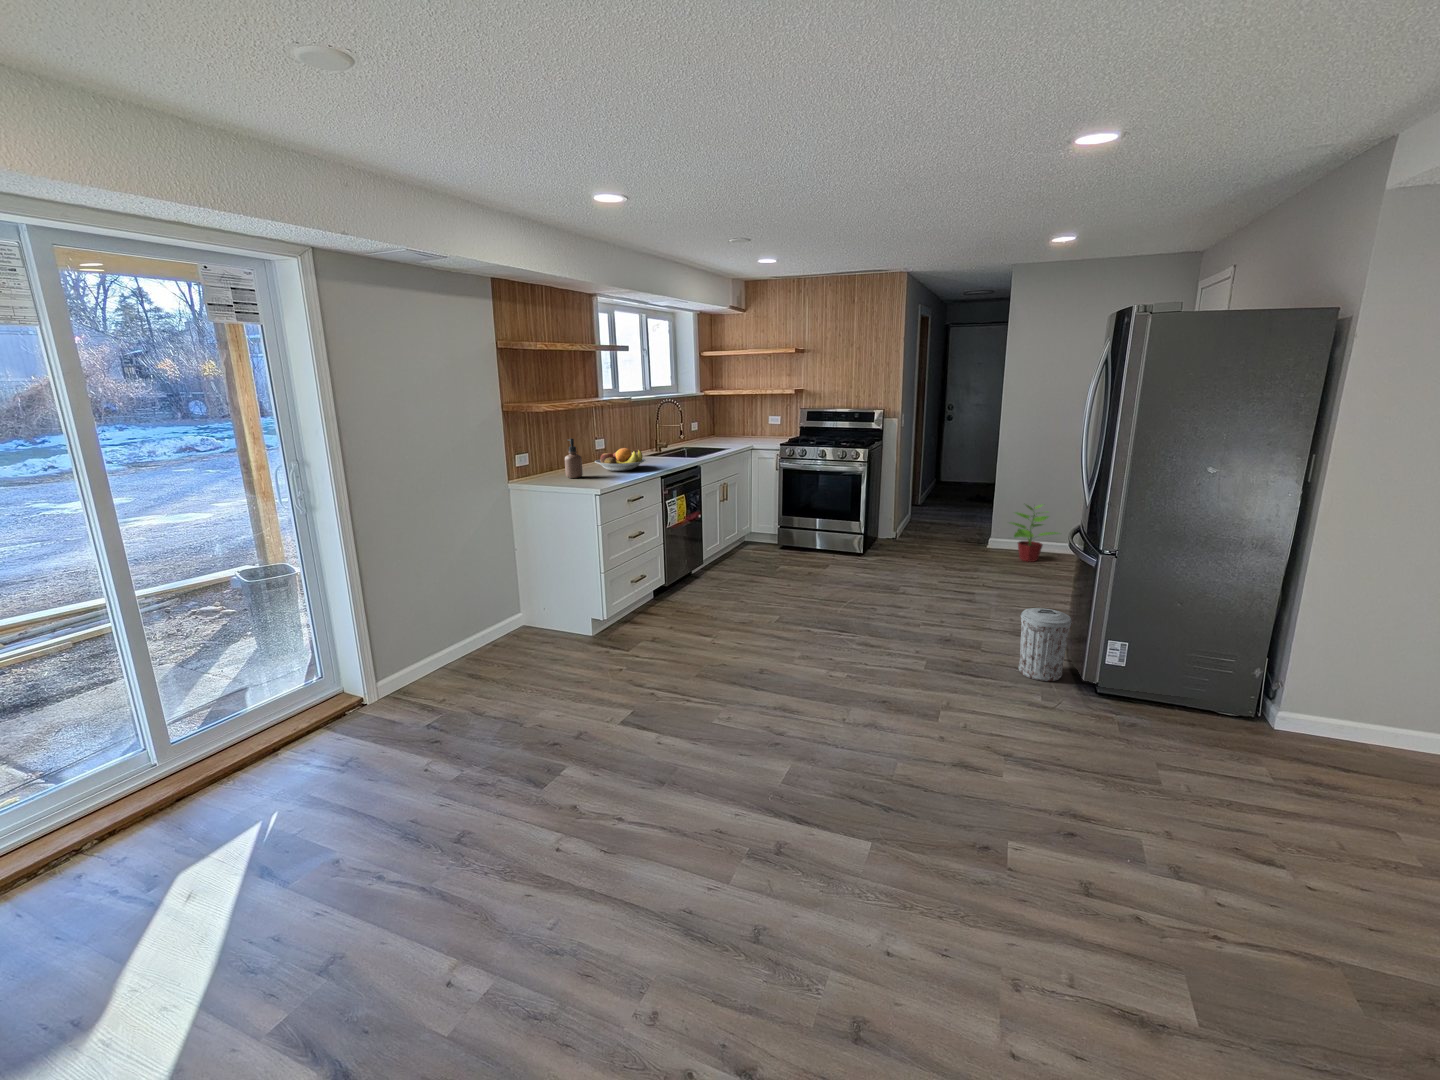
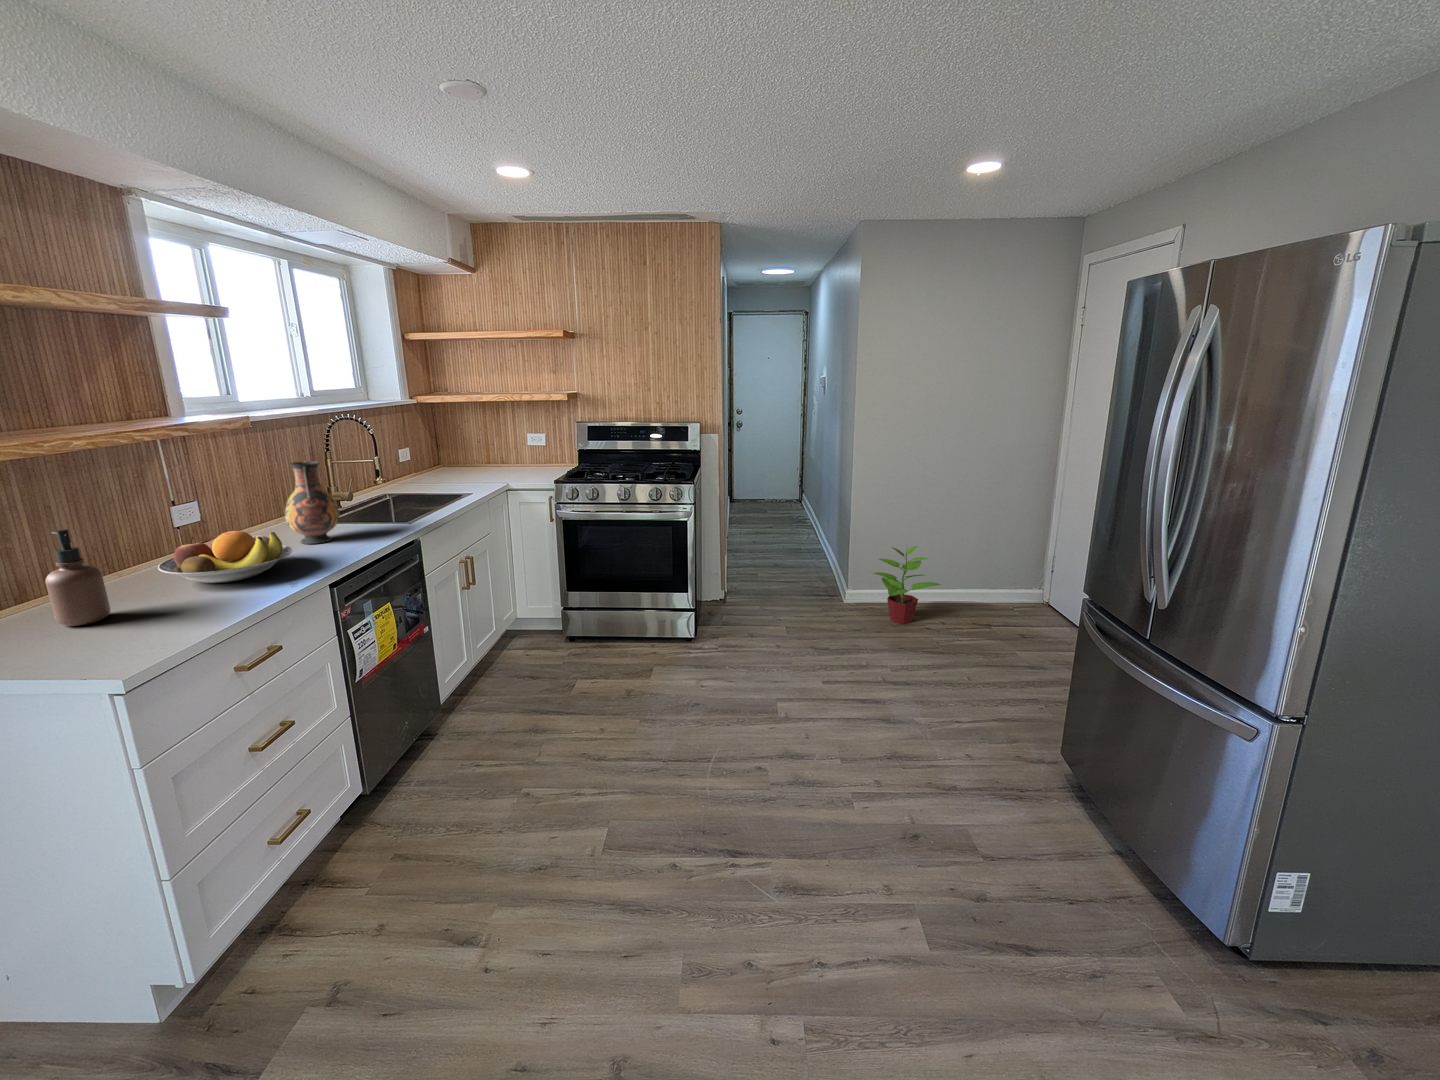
vase: none [641,421,664,462] -> present [285,461,340,544]
trash can: present [1019,608,1072,681] -> none [1053,784,1152,924]

